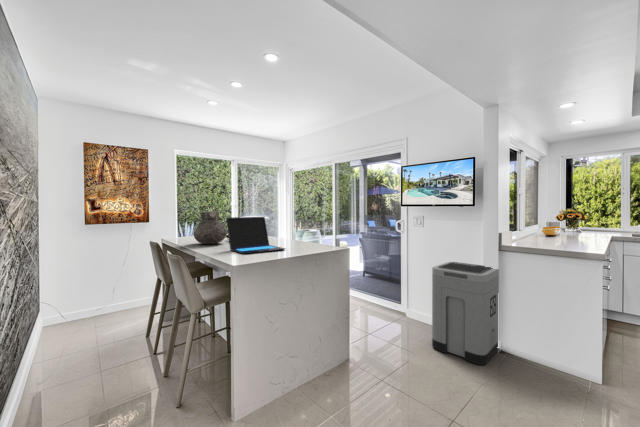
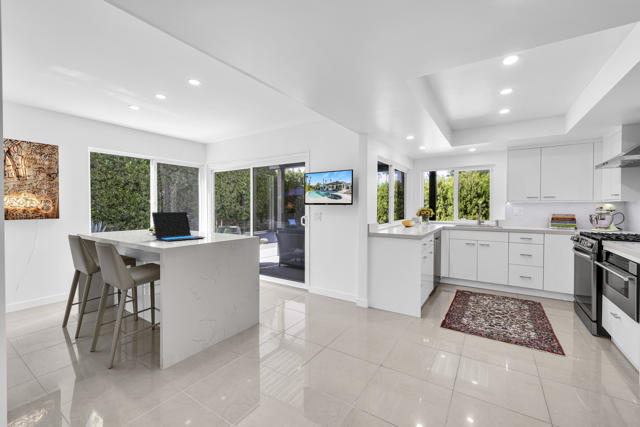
vase: present [193,211,227,244] -> none [117,207,151,236]
trash can: present [432,262,499,365] -> none [323,247,368,317]

